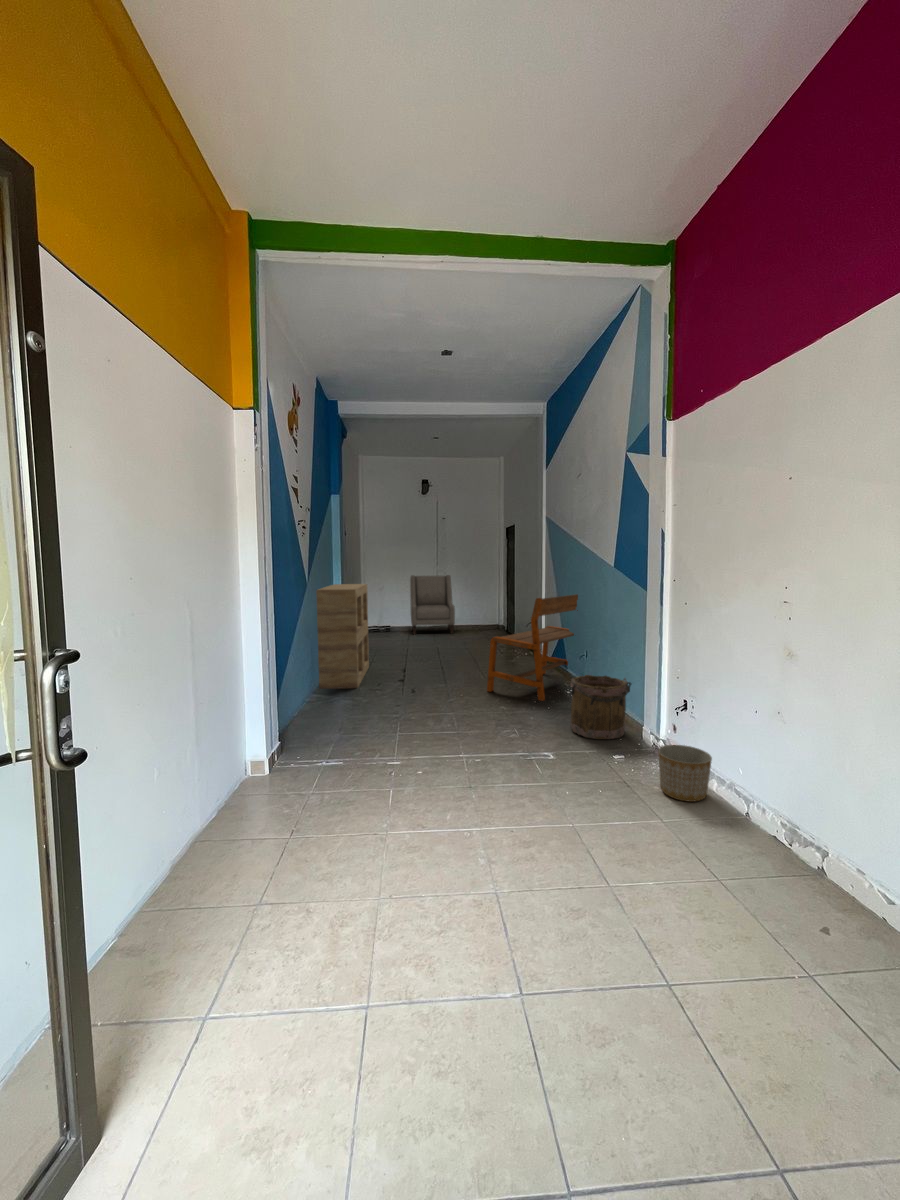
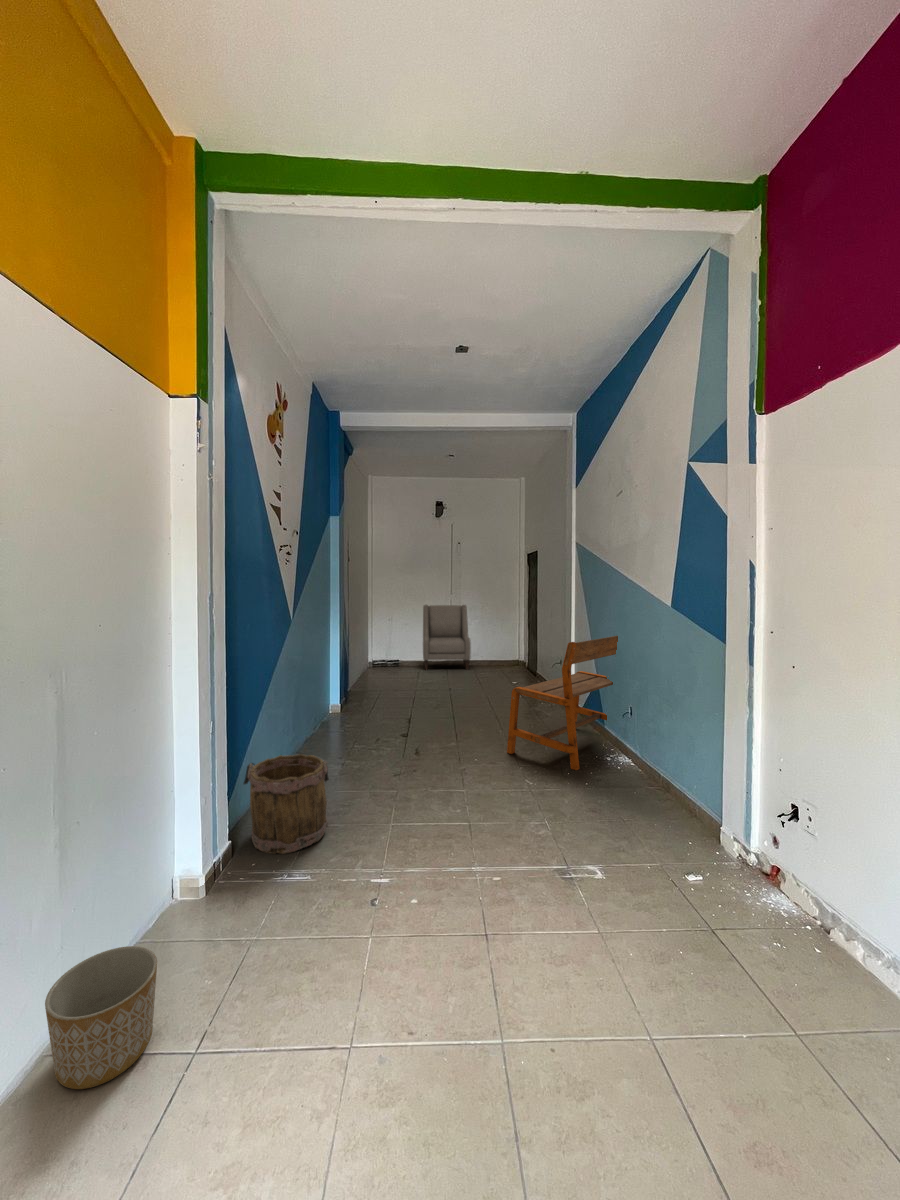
shelving unit: present [316,584,369,689] -> none [306,618,370,745]
bucket: present [570,675,631,739] -> present [243,754,329,854]
planter: present [658,745,712,802] -> present [45,946,157,1089]

